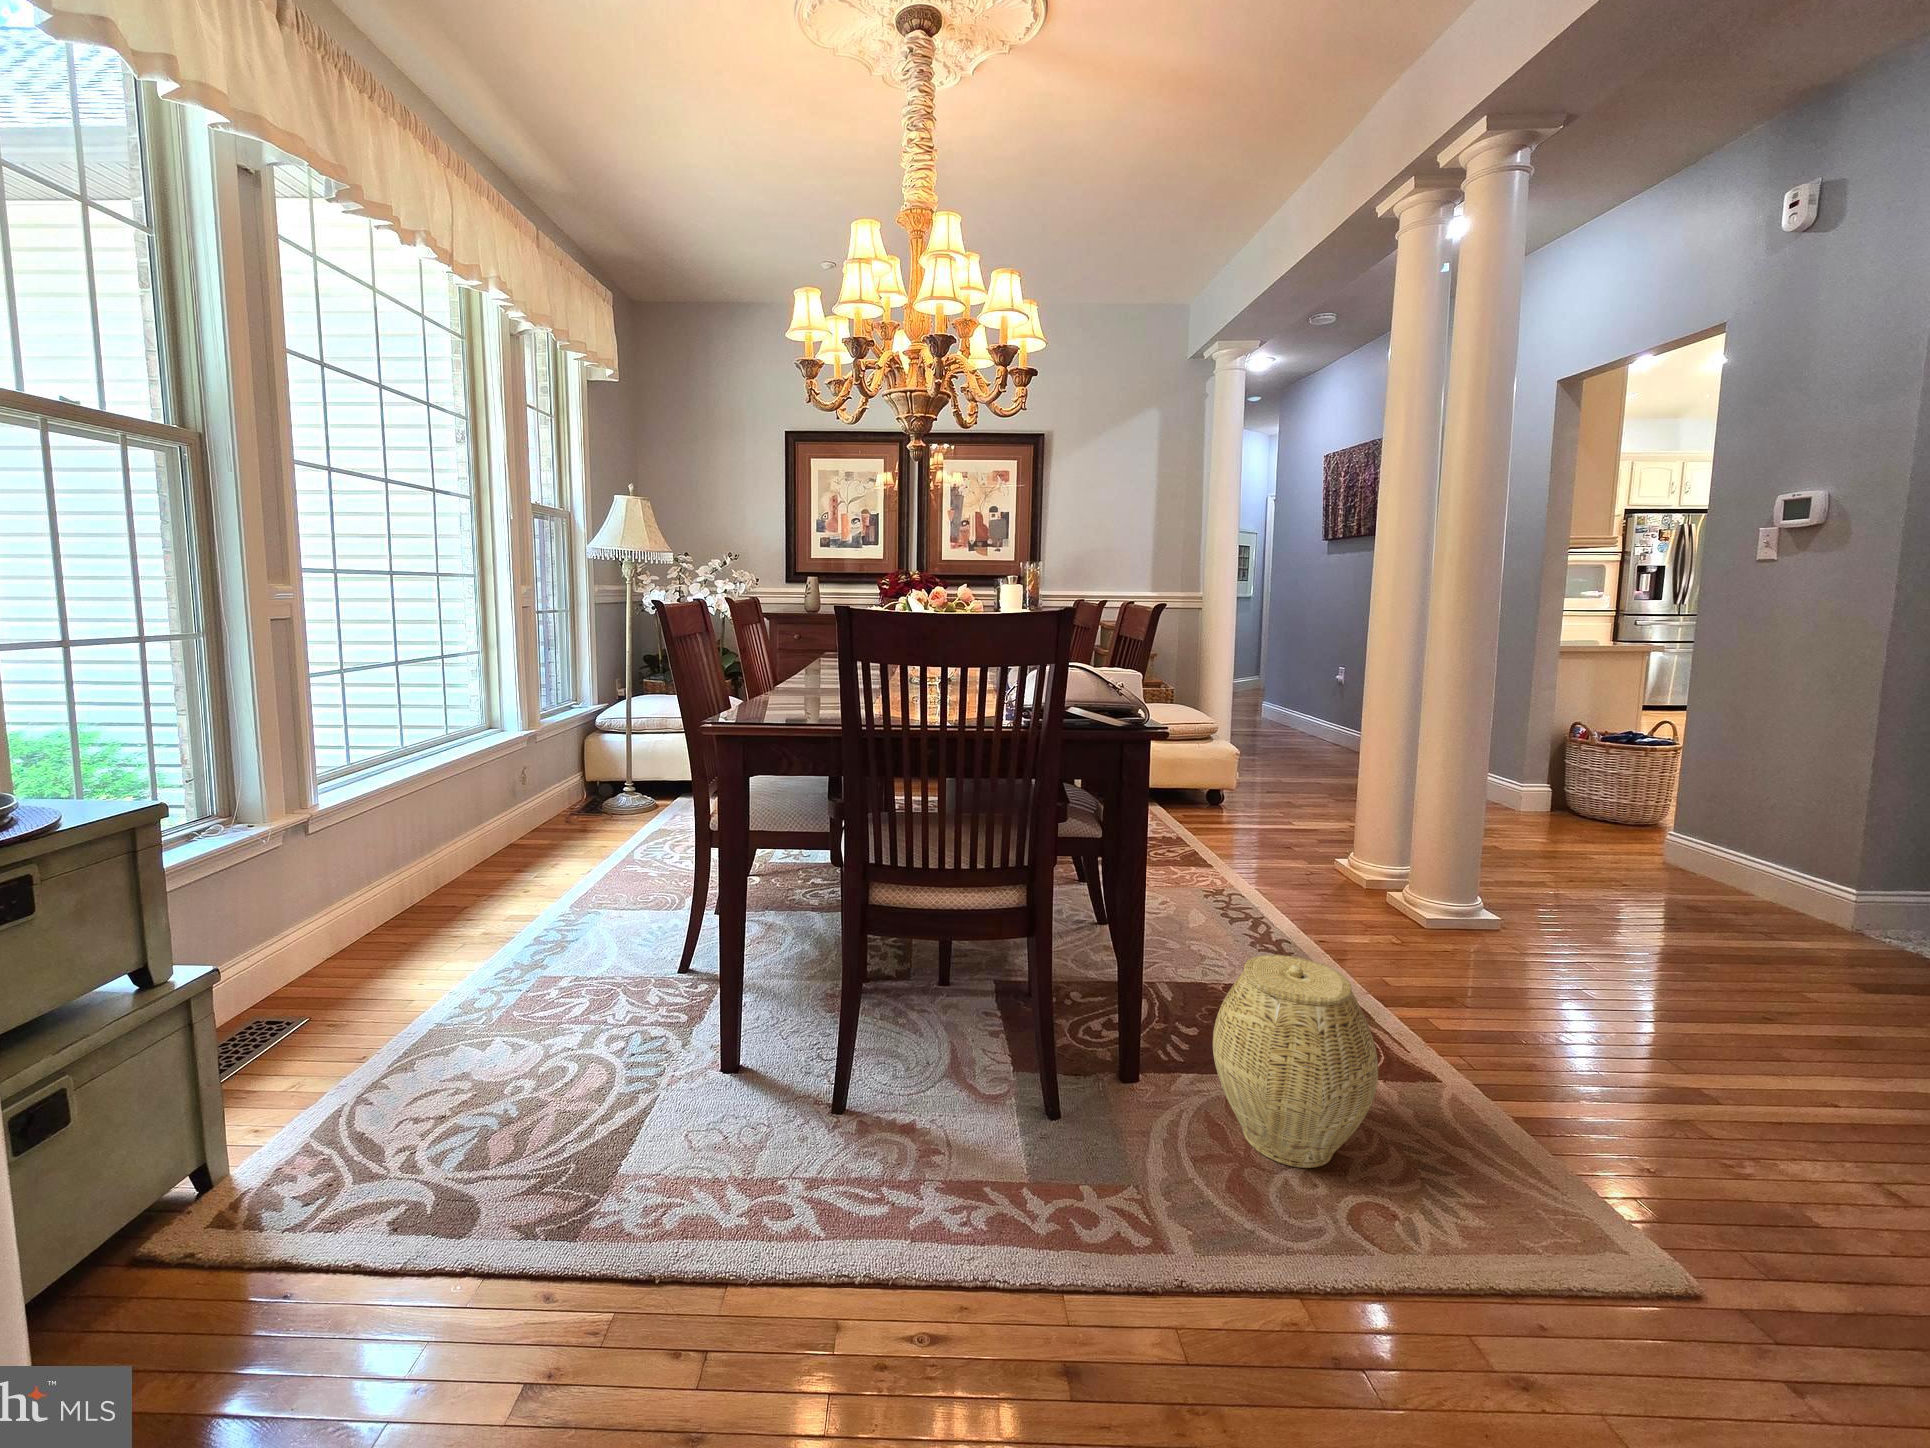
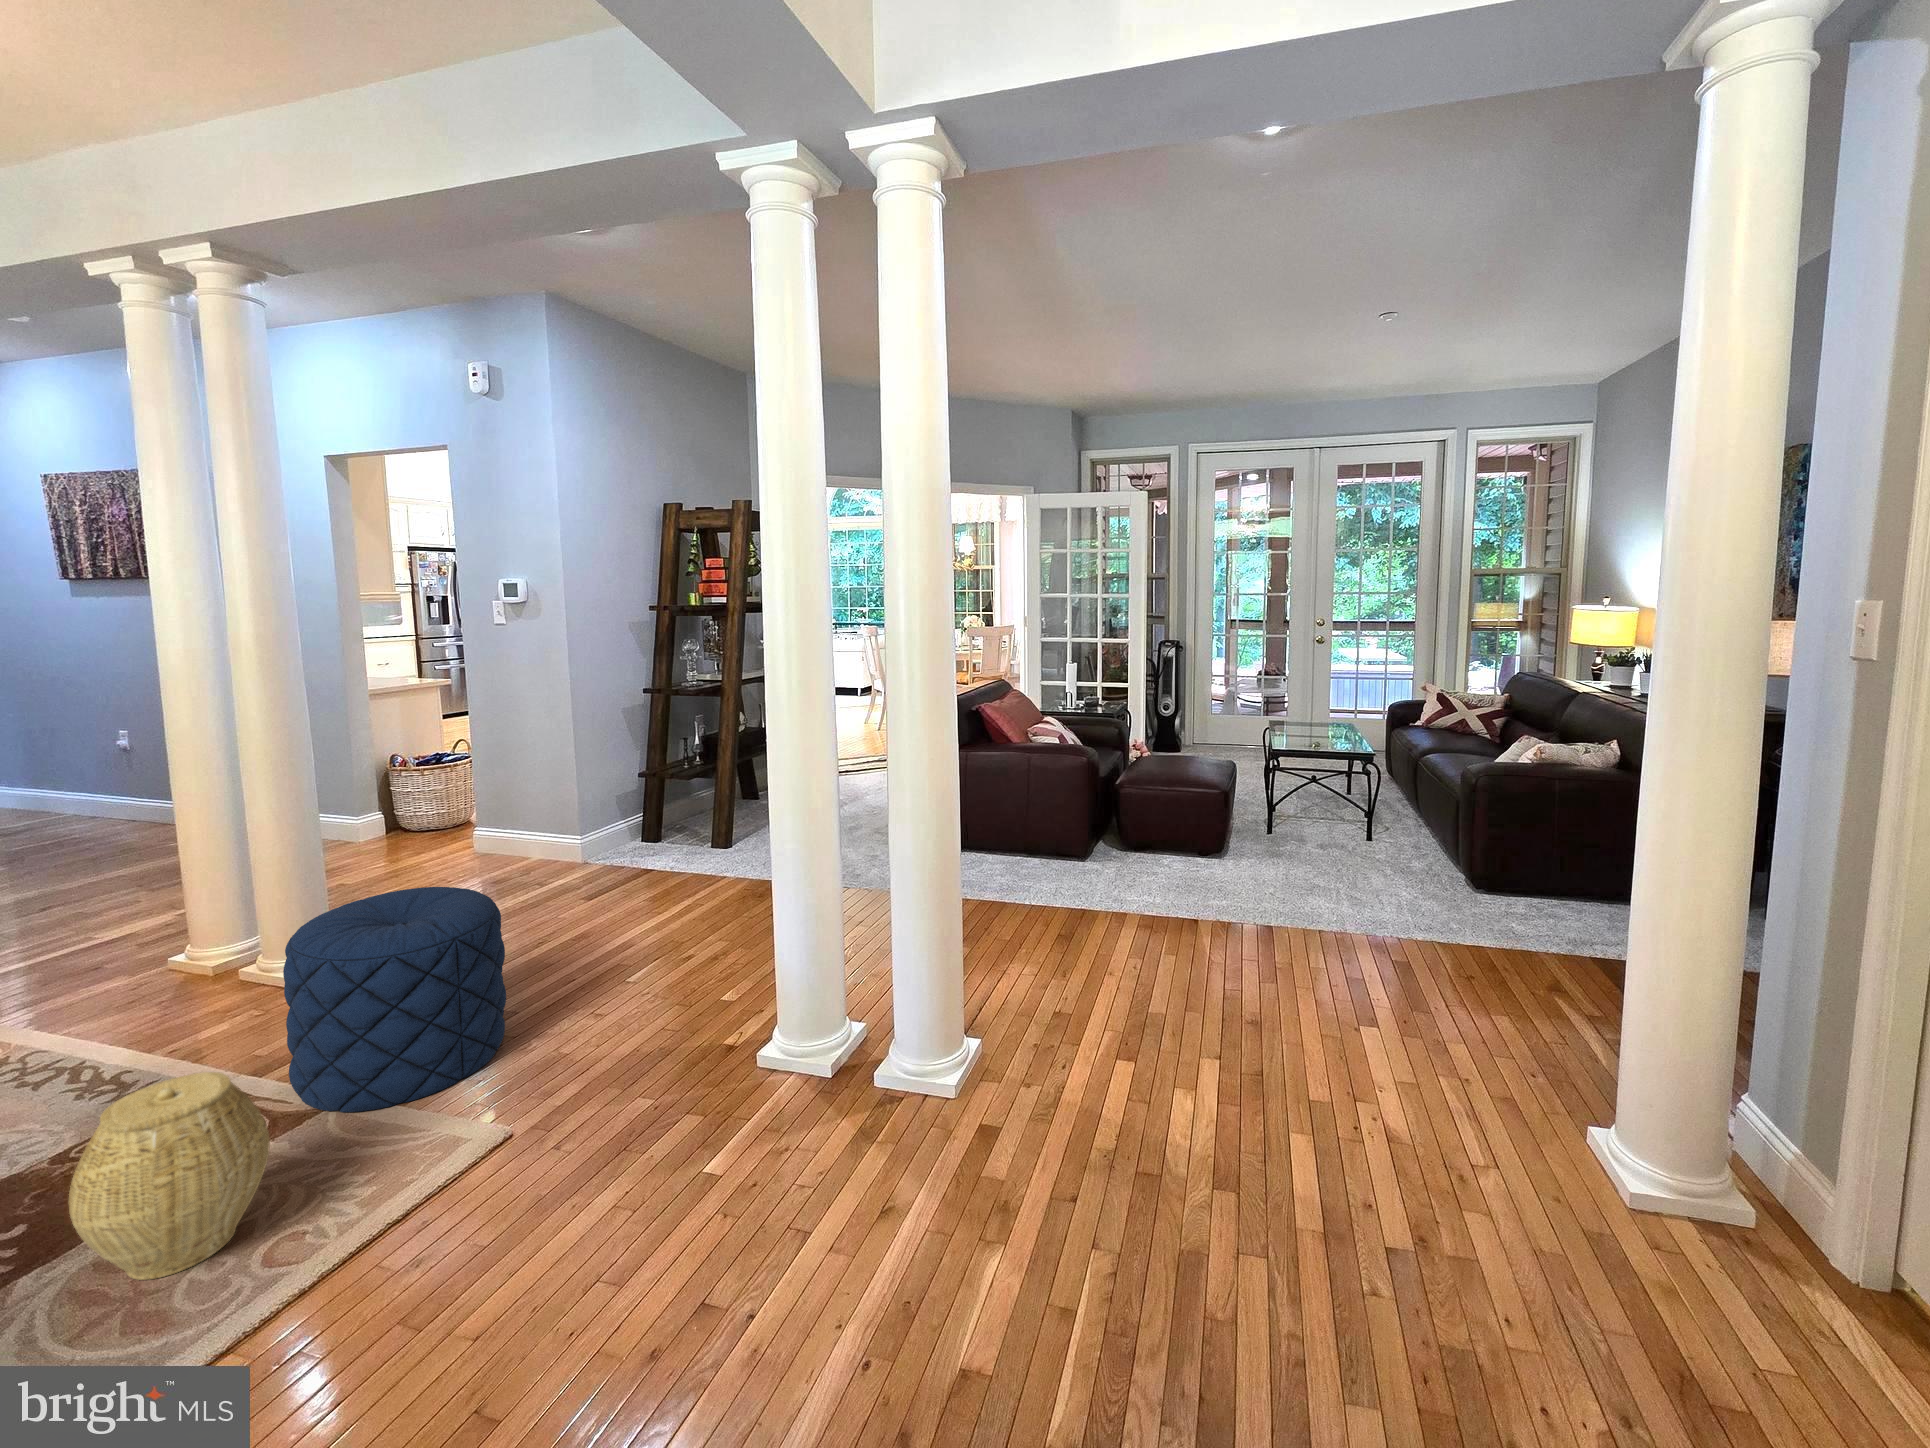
pouf: none [1411,851,1726,1153] -> present [283,887,506,1112]

